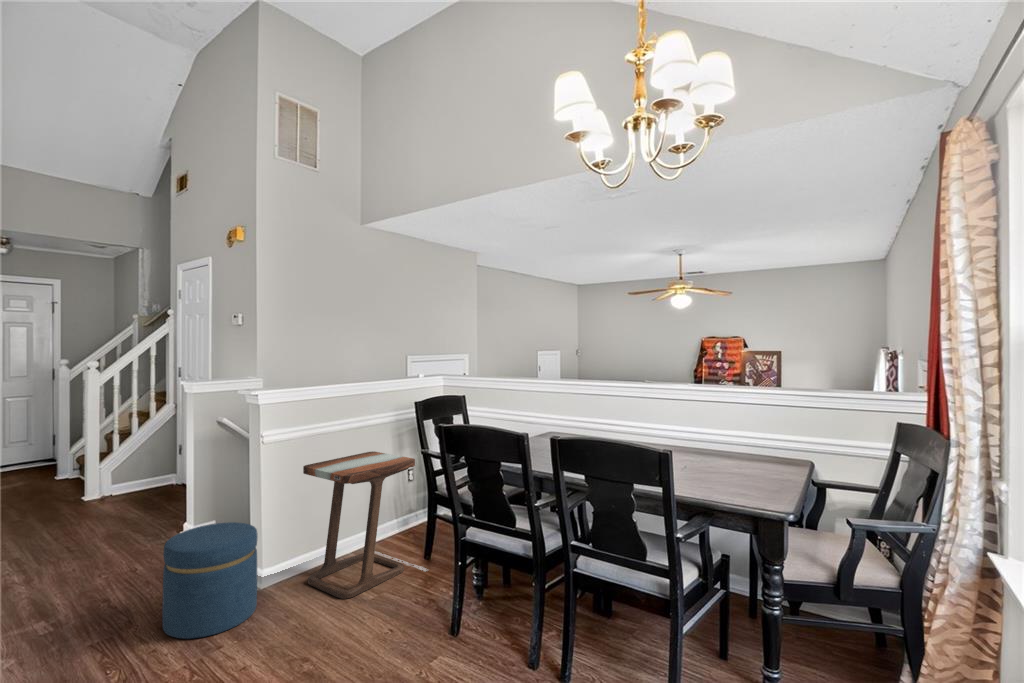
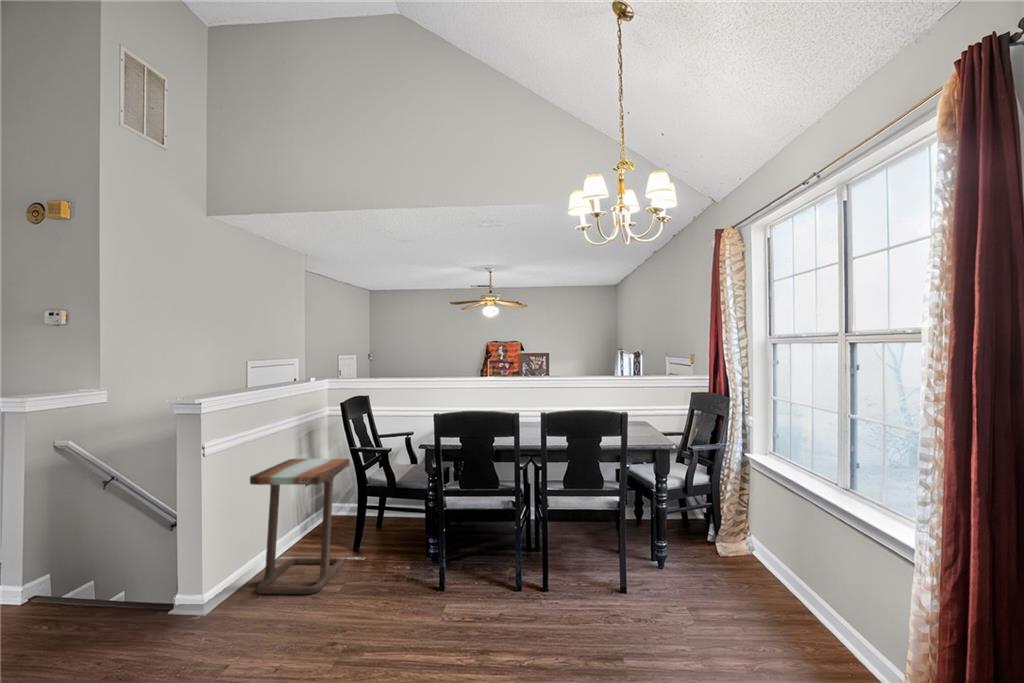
ottoman: present [162,522,257,639] -> none [135,542,234,665]

